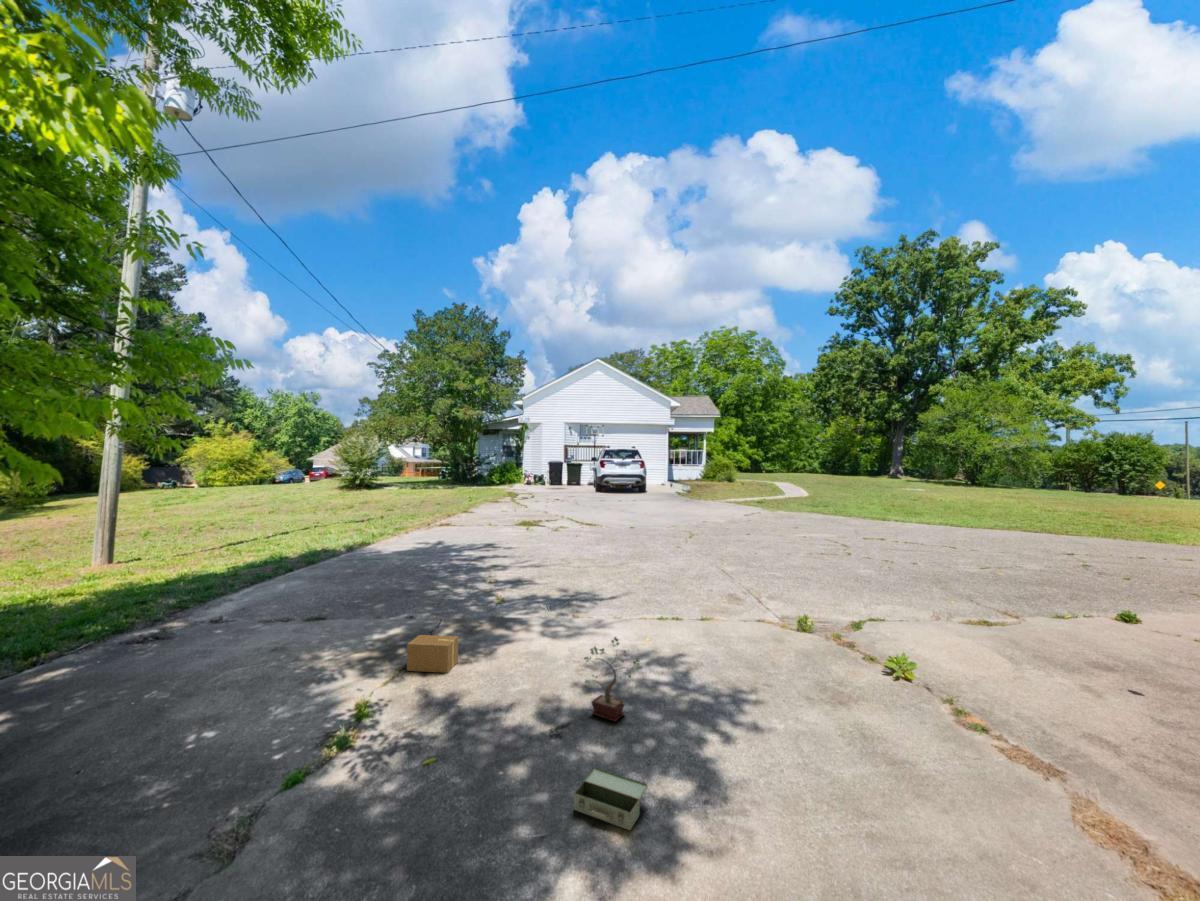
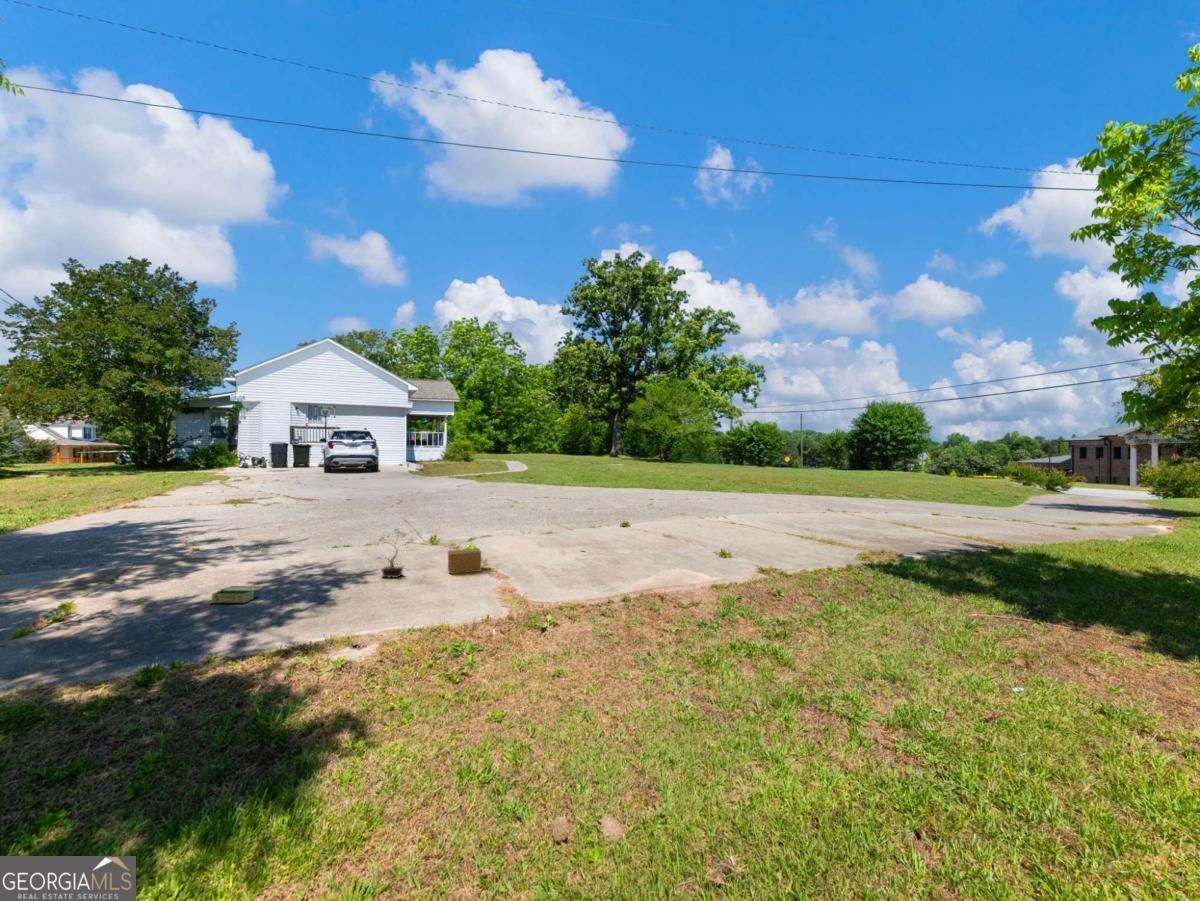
cardboard box: present [407,635,458,673] -> present [448,548,481,574]
potted plant: present [584,637,642,721] -> present [378,529,413,578]

